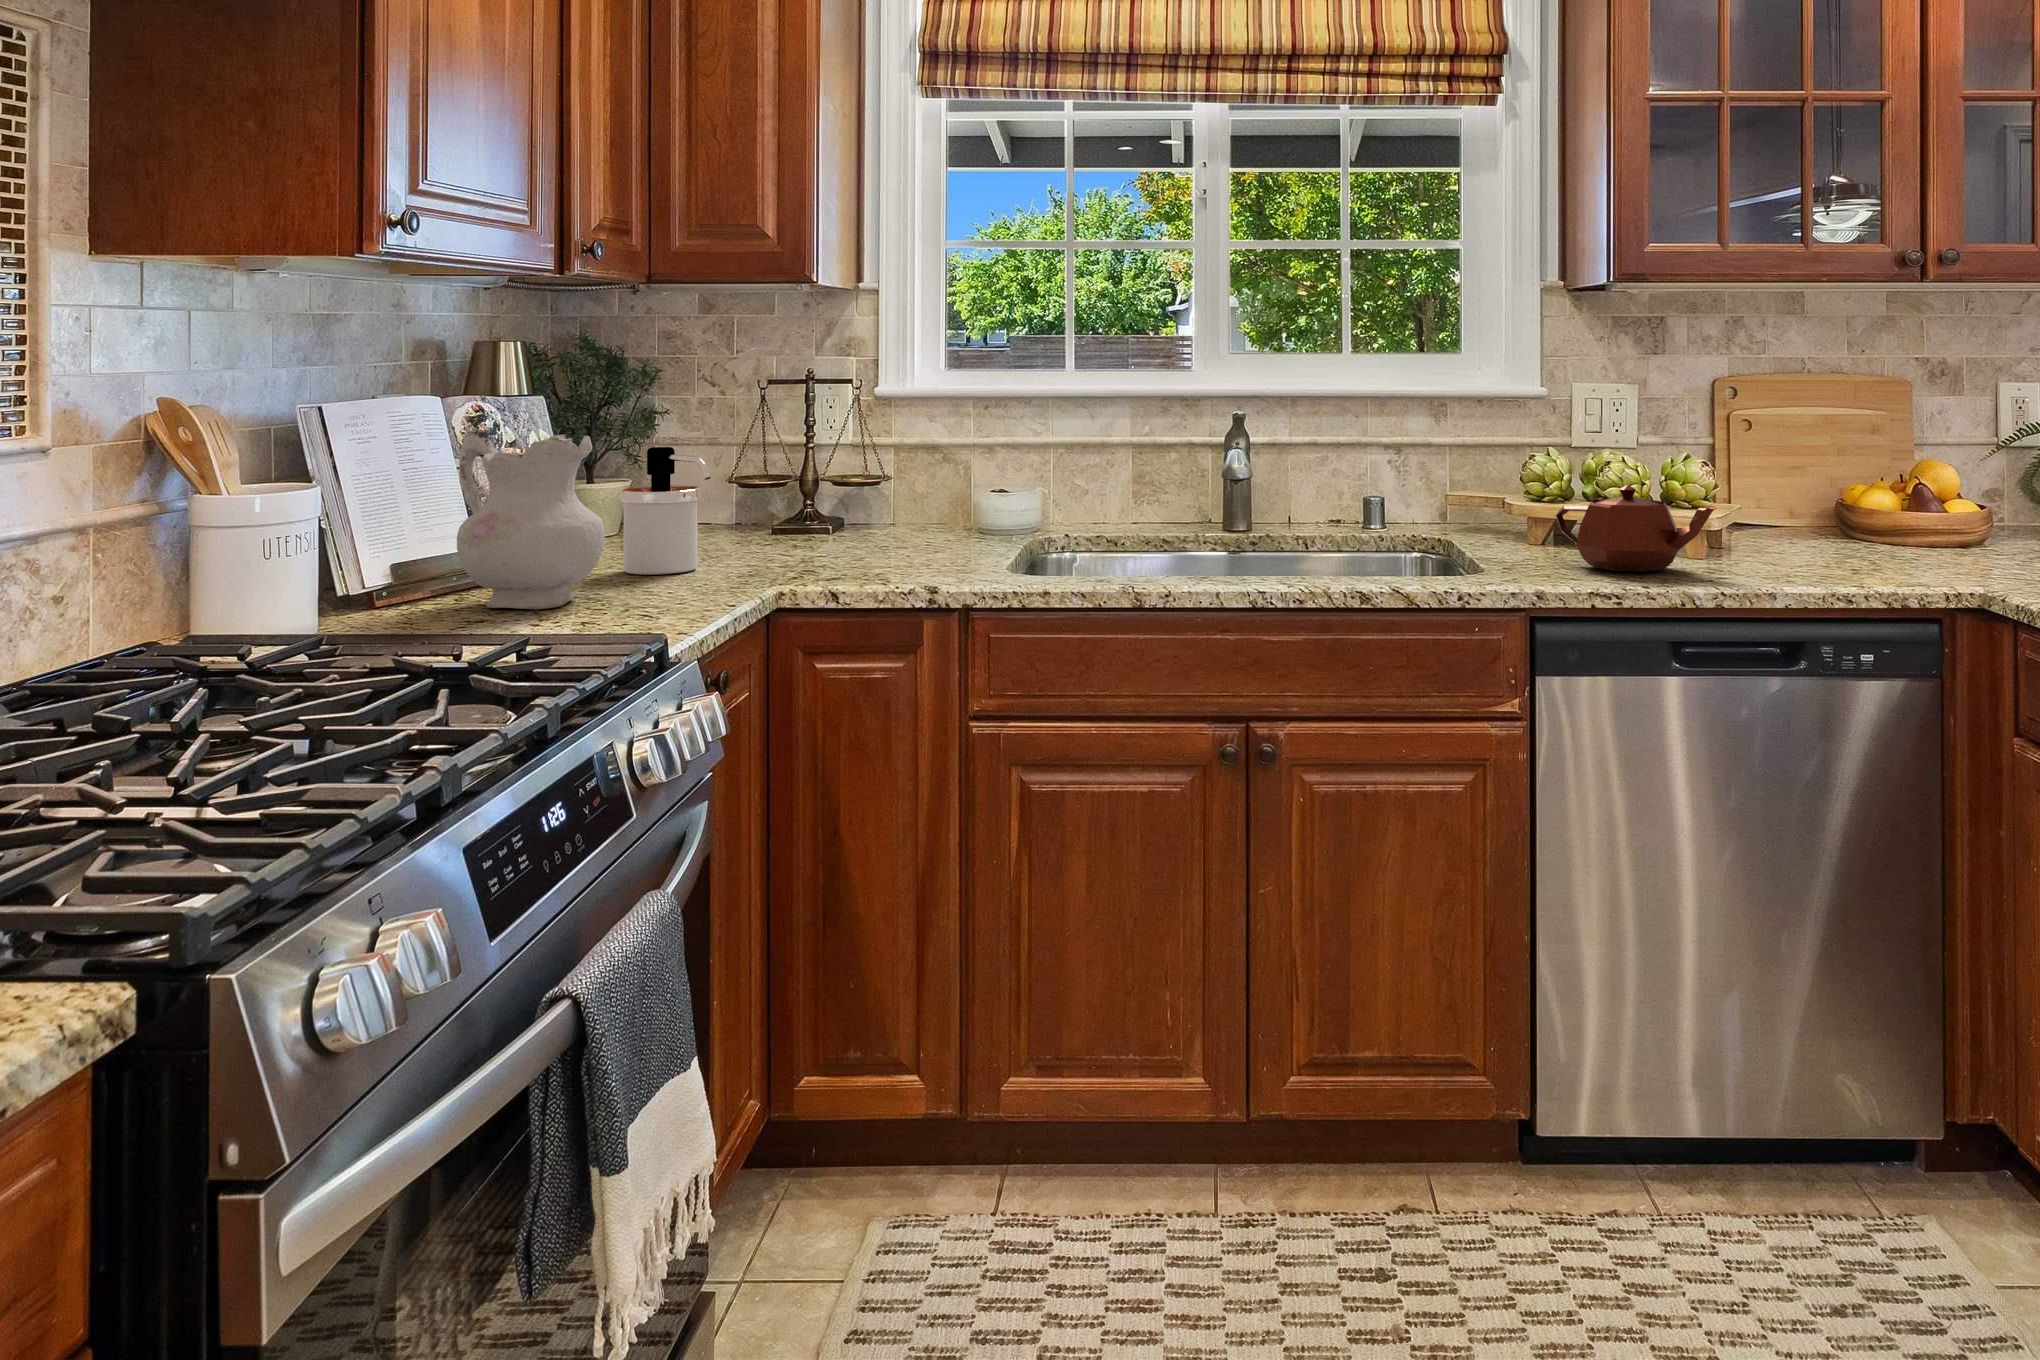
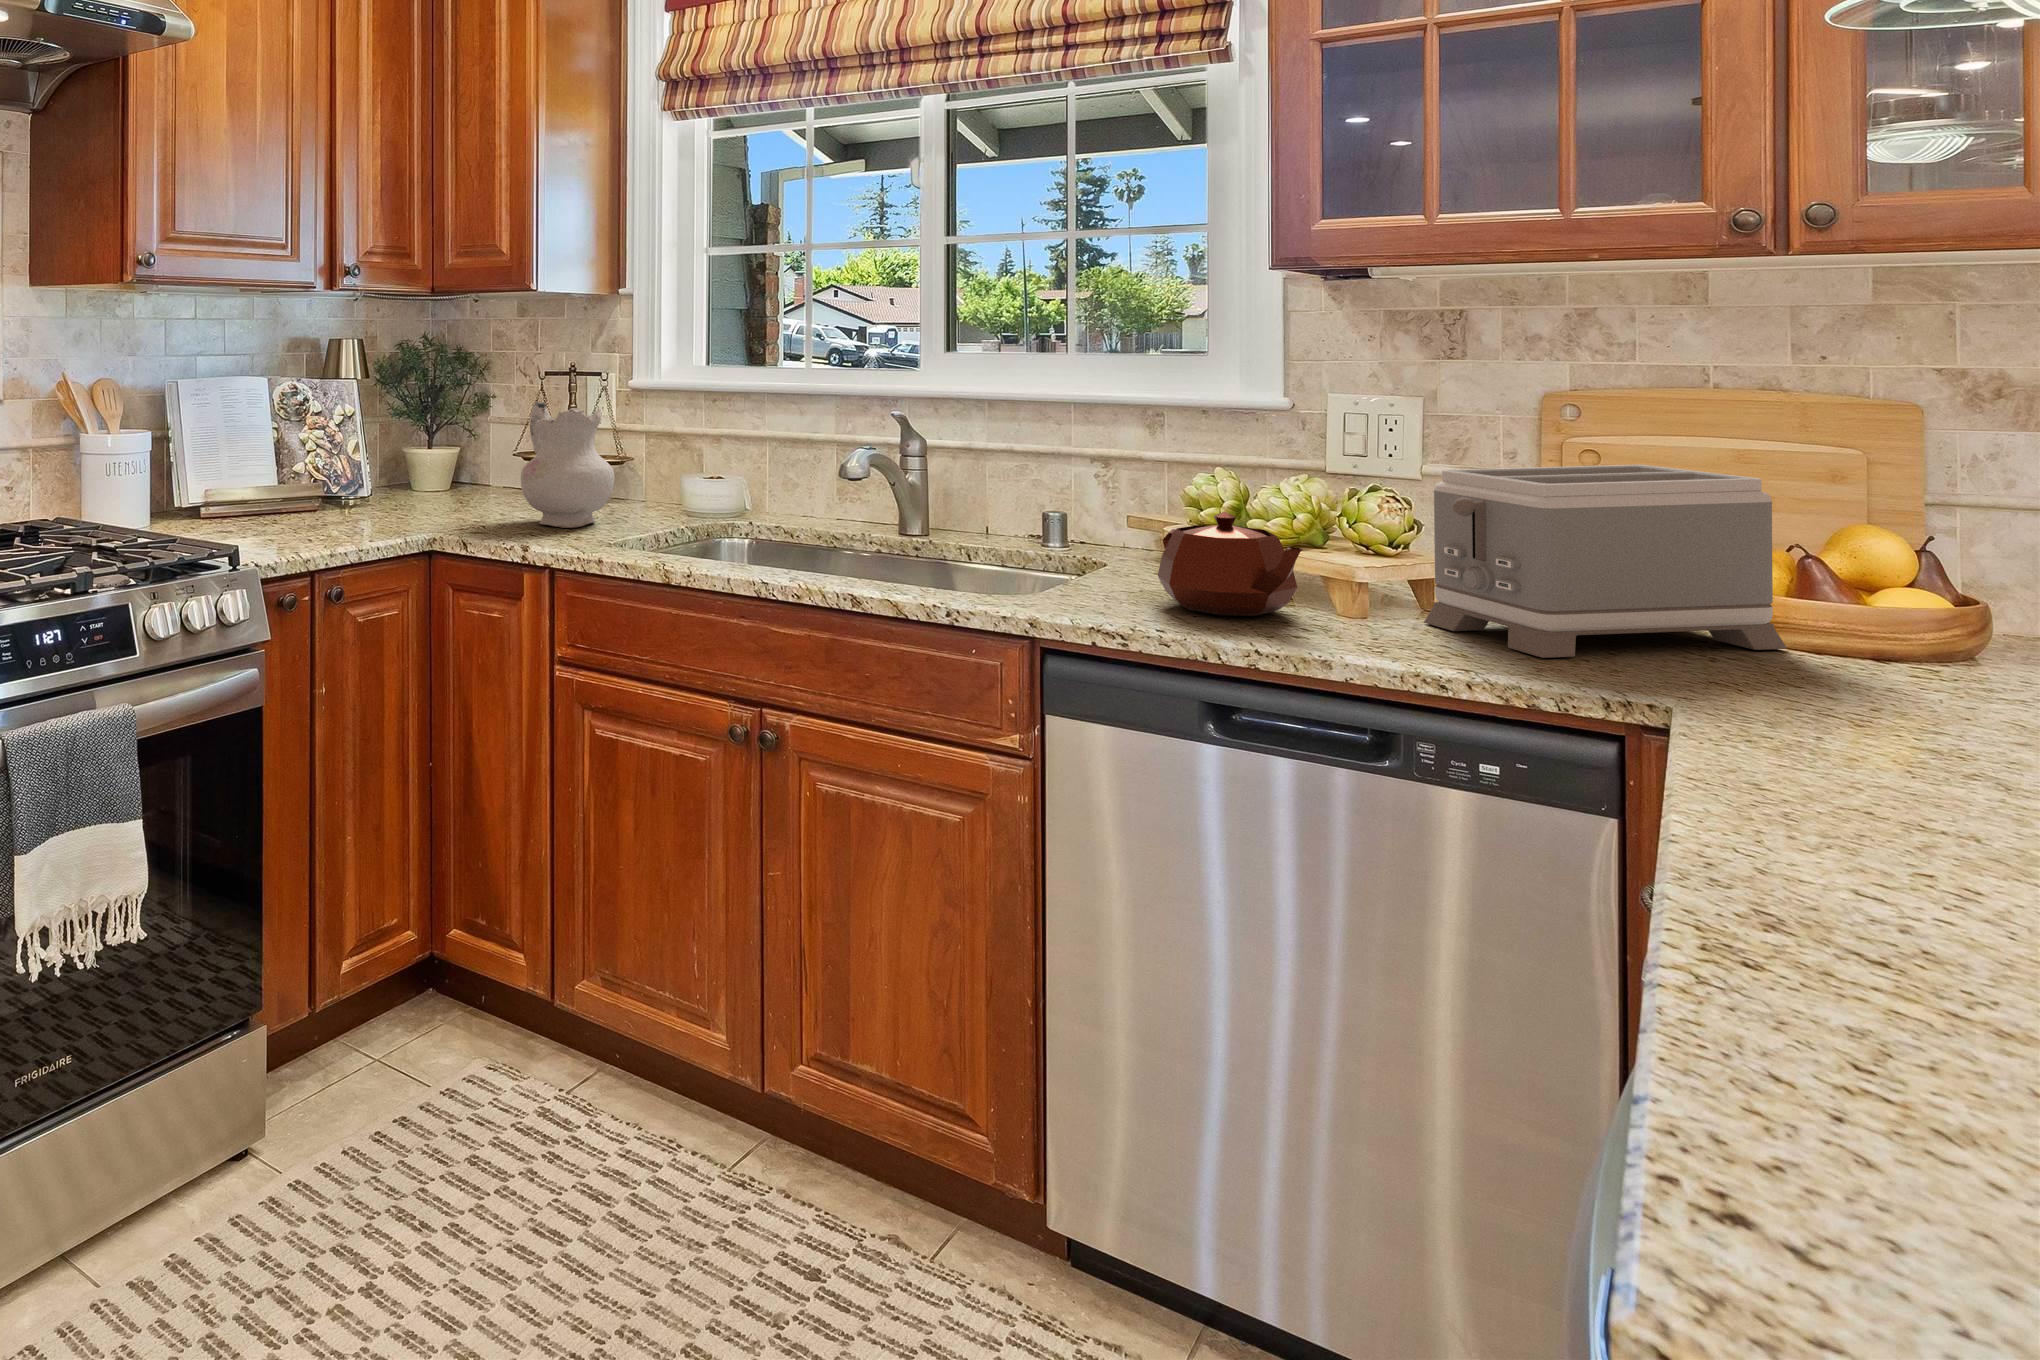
ceramic pitcher: present [457,428,605,609] -> present [521,401,615,528]
toaster: none [1751,436,1941,575] -> present [1424,465,1787,658]
soap dispenser: present [621,447,711,575] -> none [371,424,429,522]

